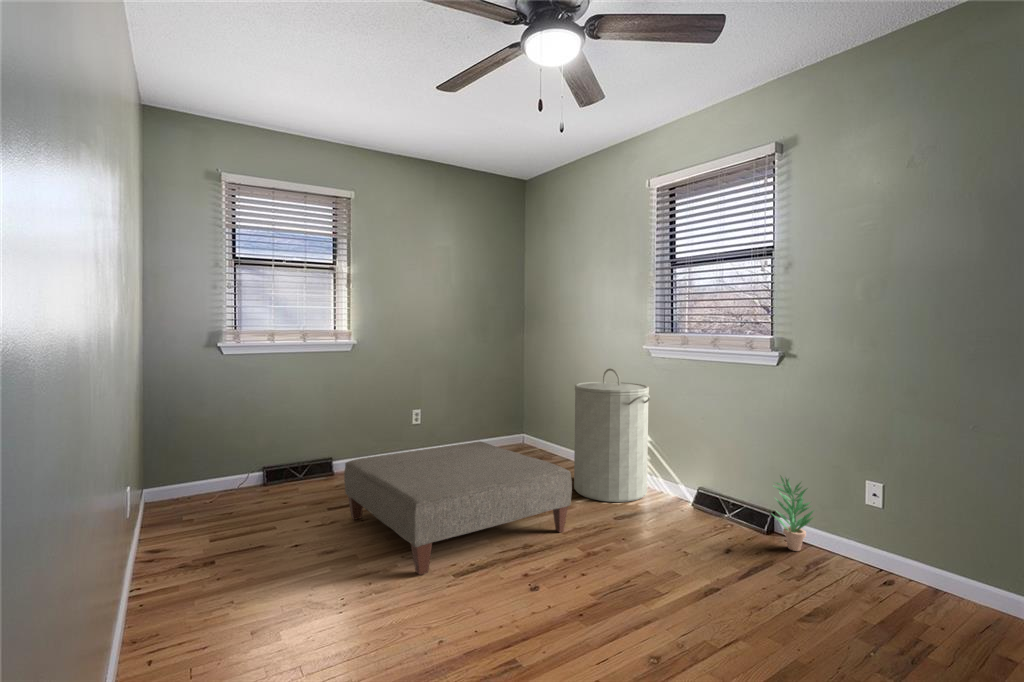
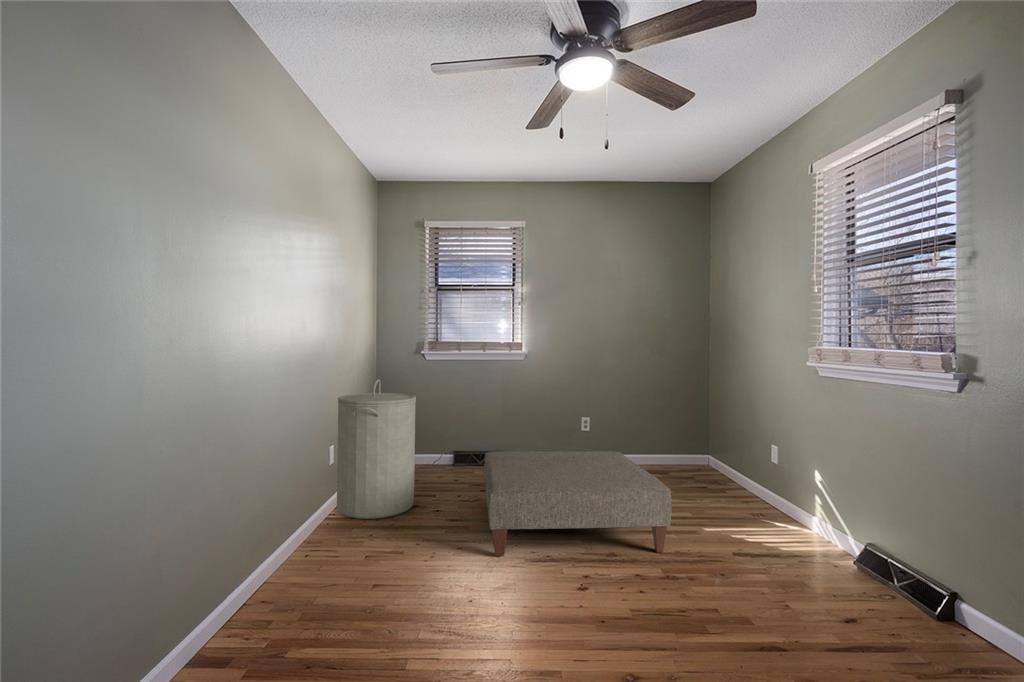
laundry hamper: present [574,369,650,502] -> present [337,379,416,519]
potted plant: present [773,477,814,551] -> none [926,538,1006,652]

